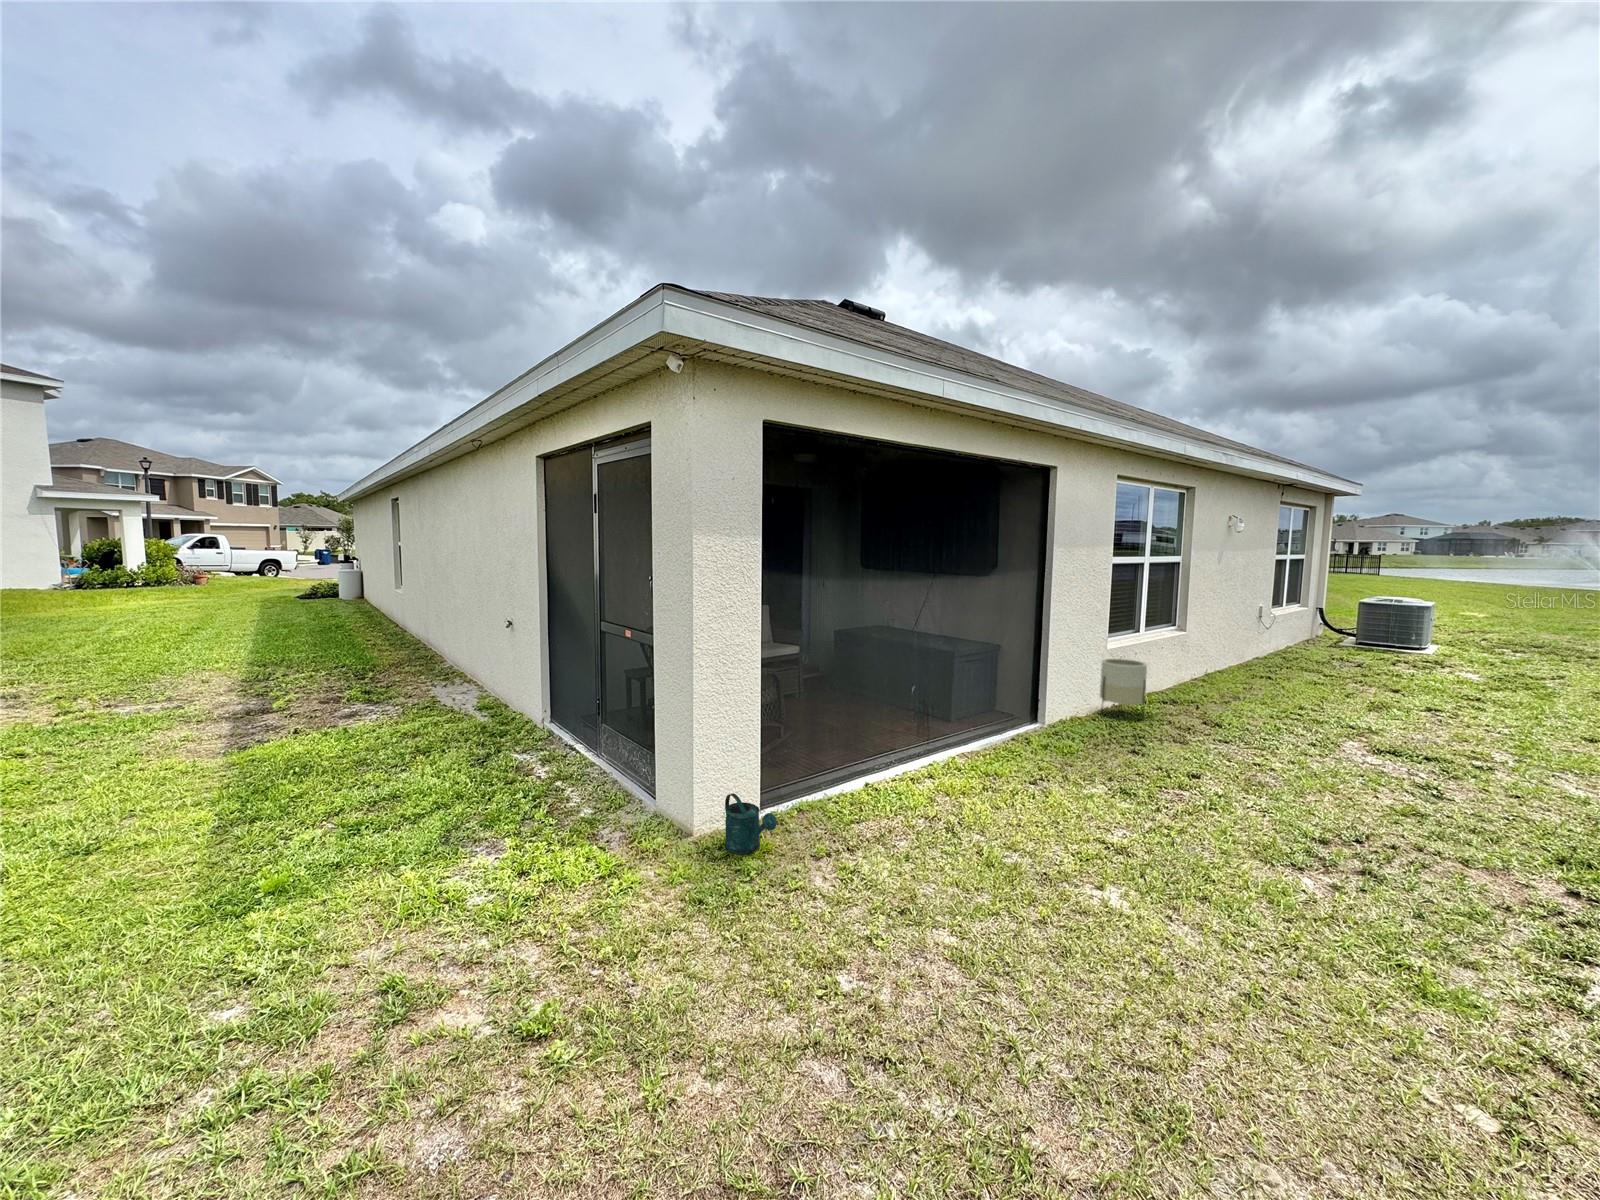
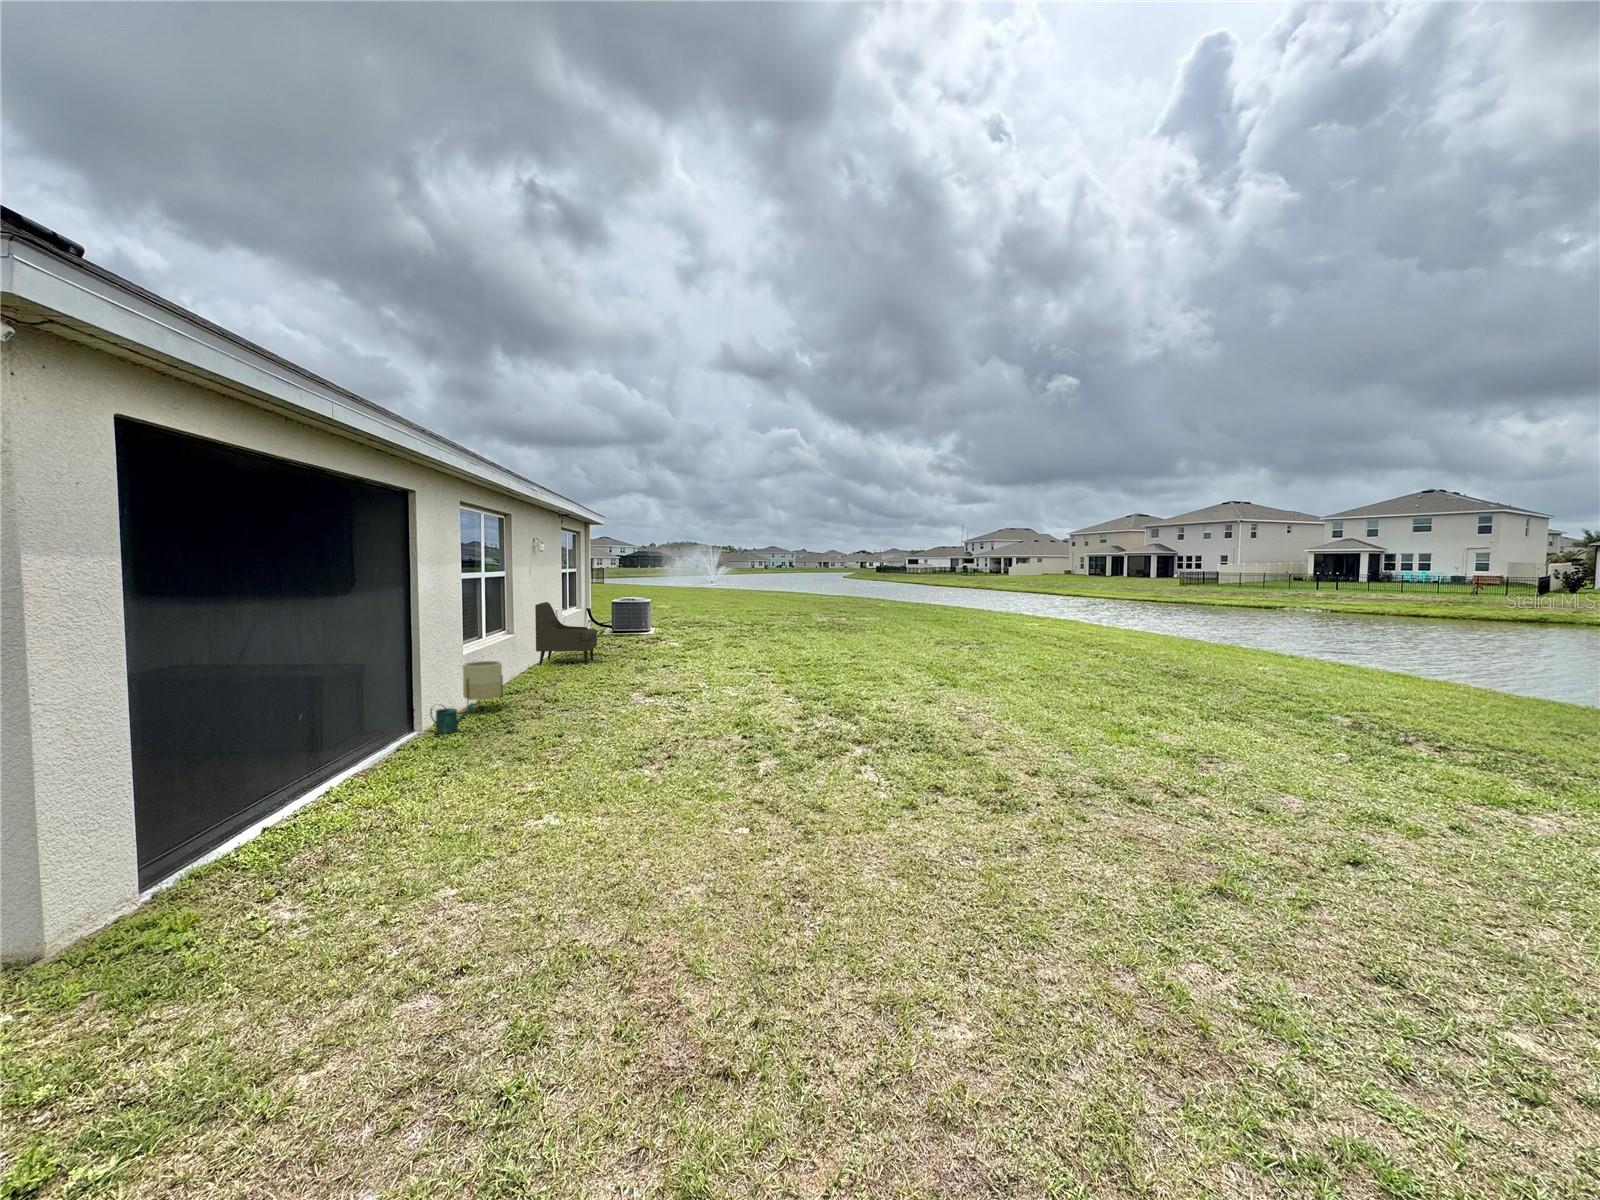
chair: none [1218,596,1315,683] -> present [535,602,597,665]
watering can: present [725,793,777,854] -> present [430,704,476,734]

